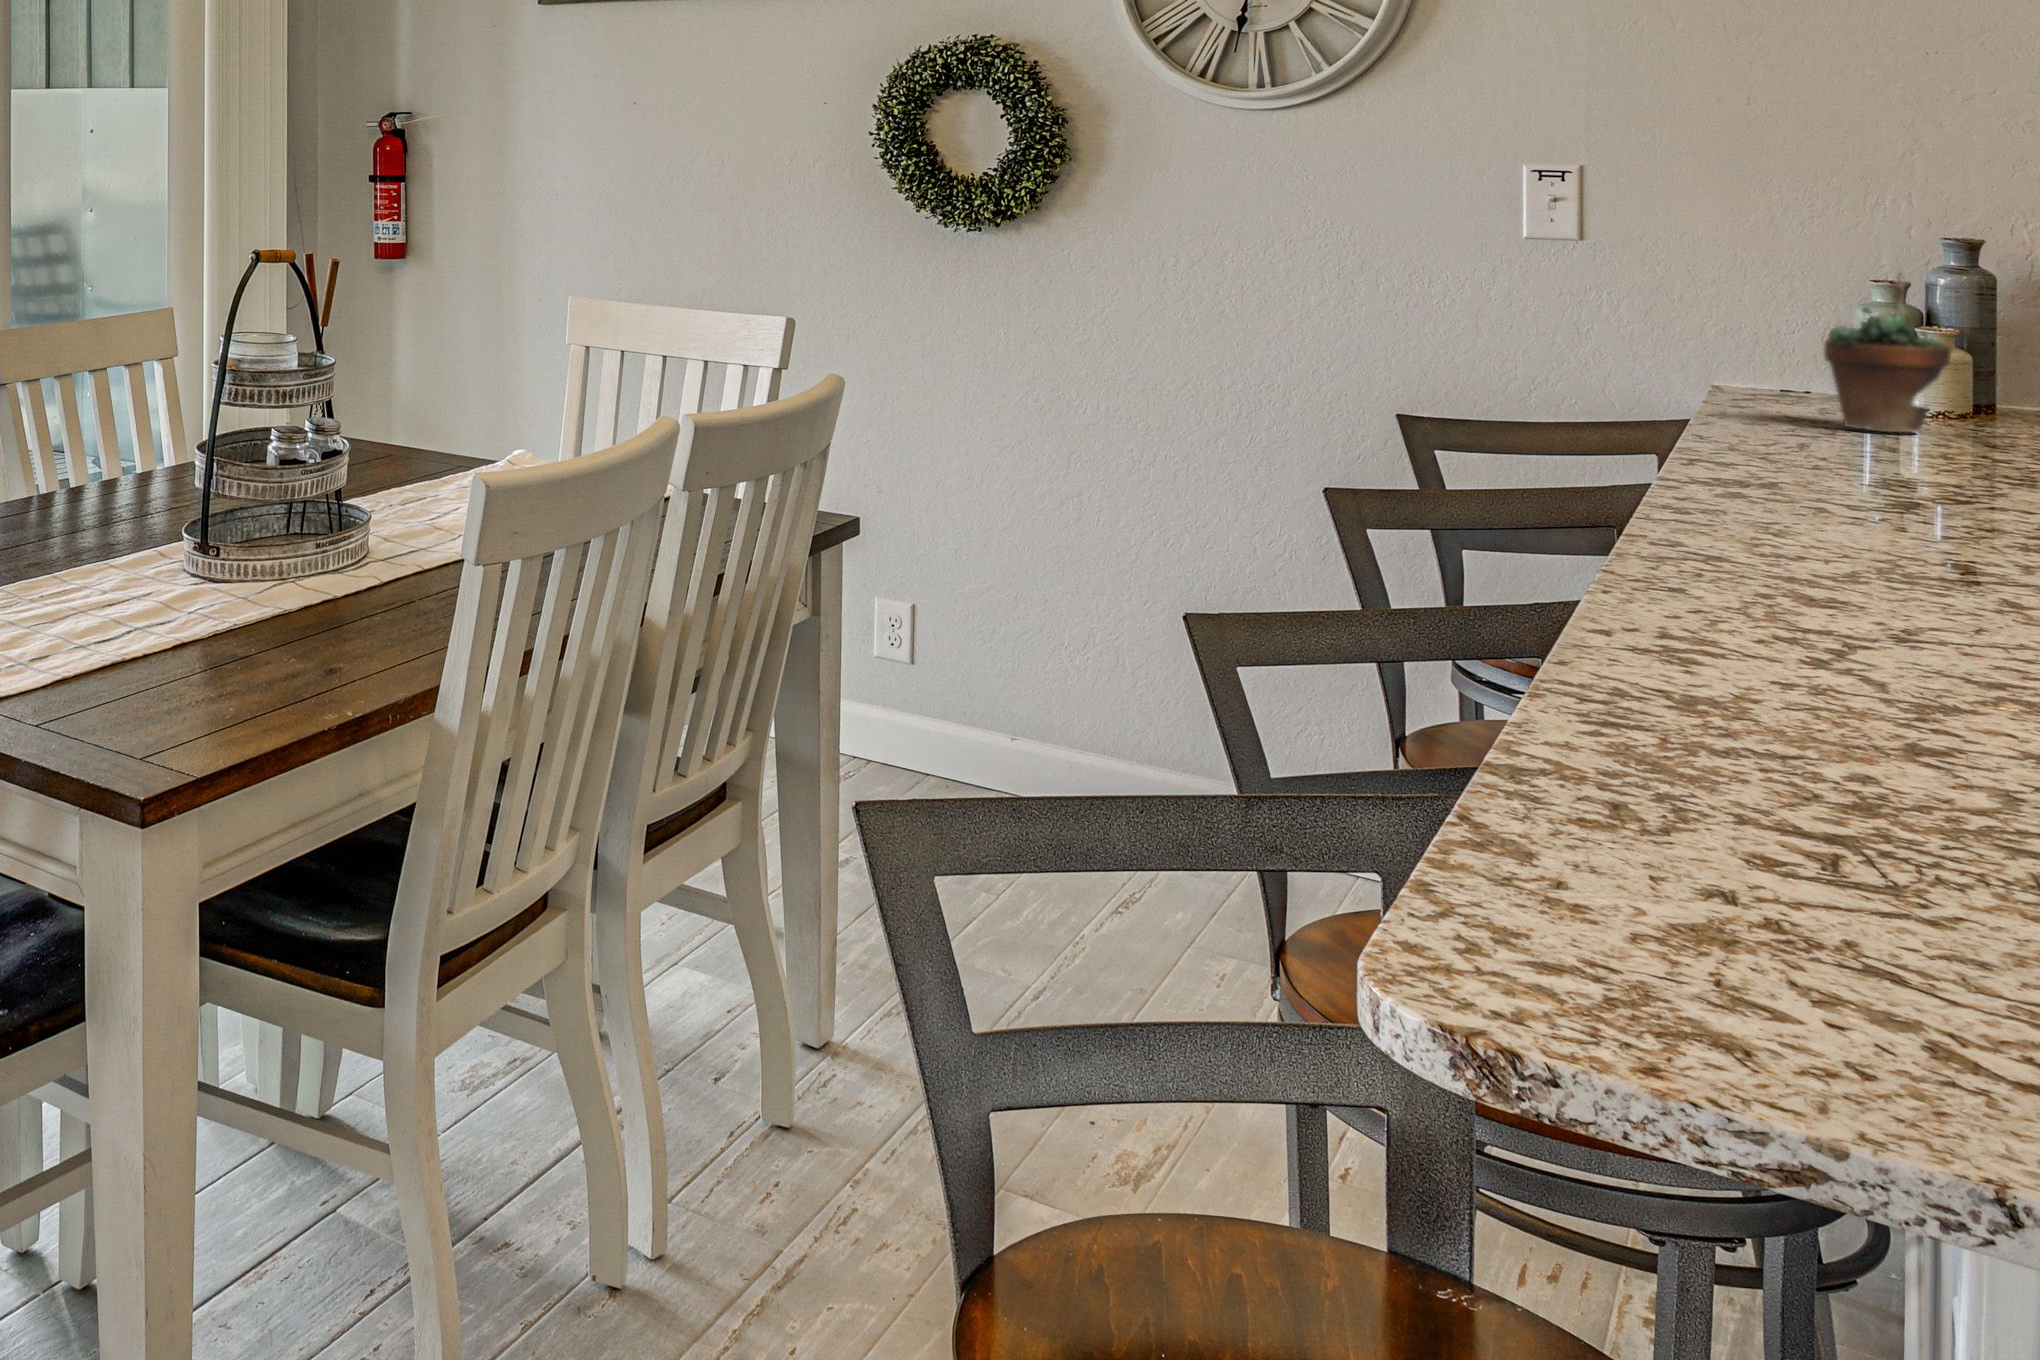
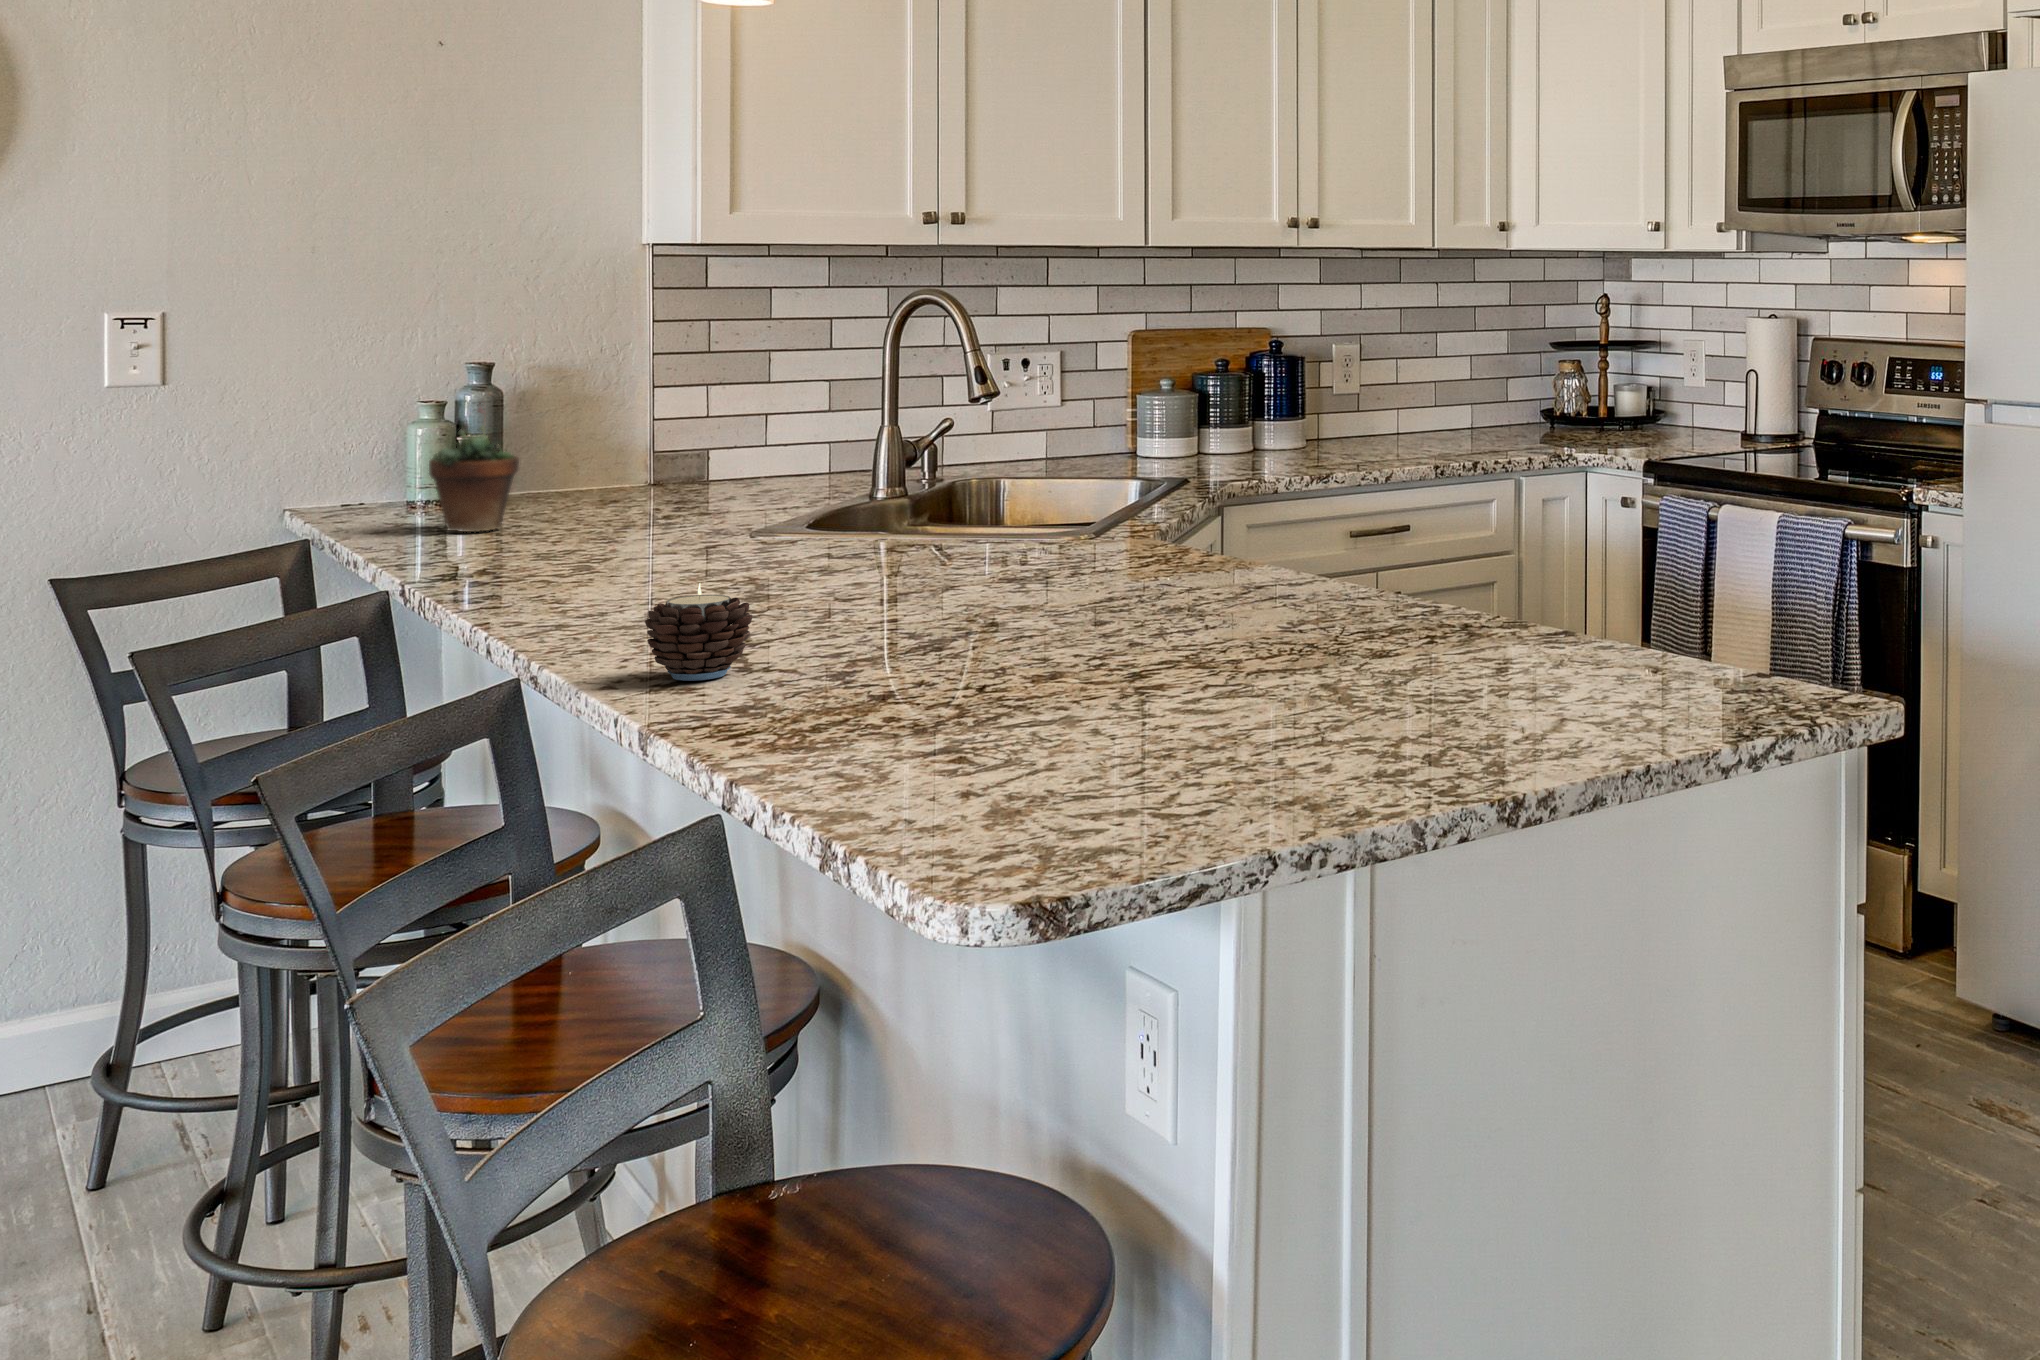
candle: none [1753,470,1917,599] -> present [645,583,753,681]

